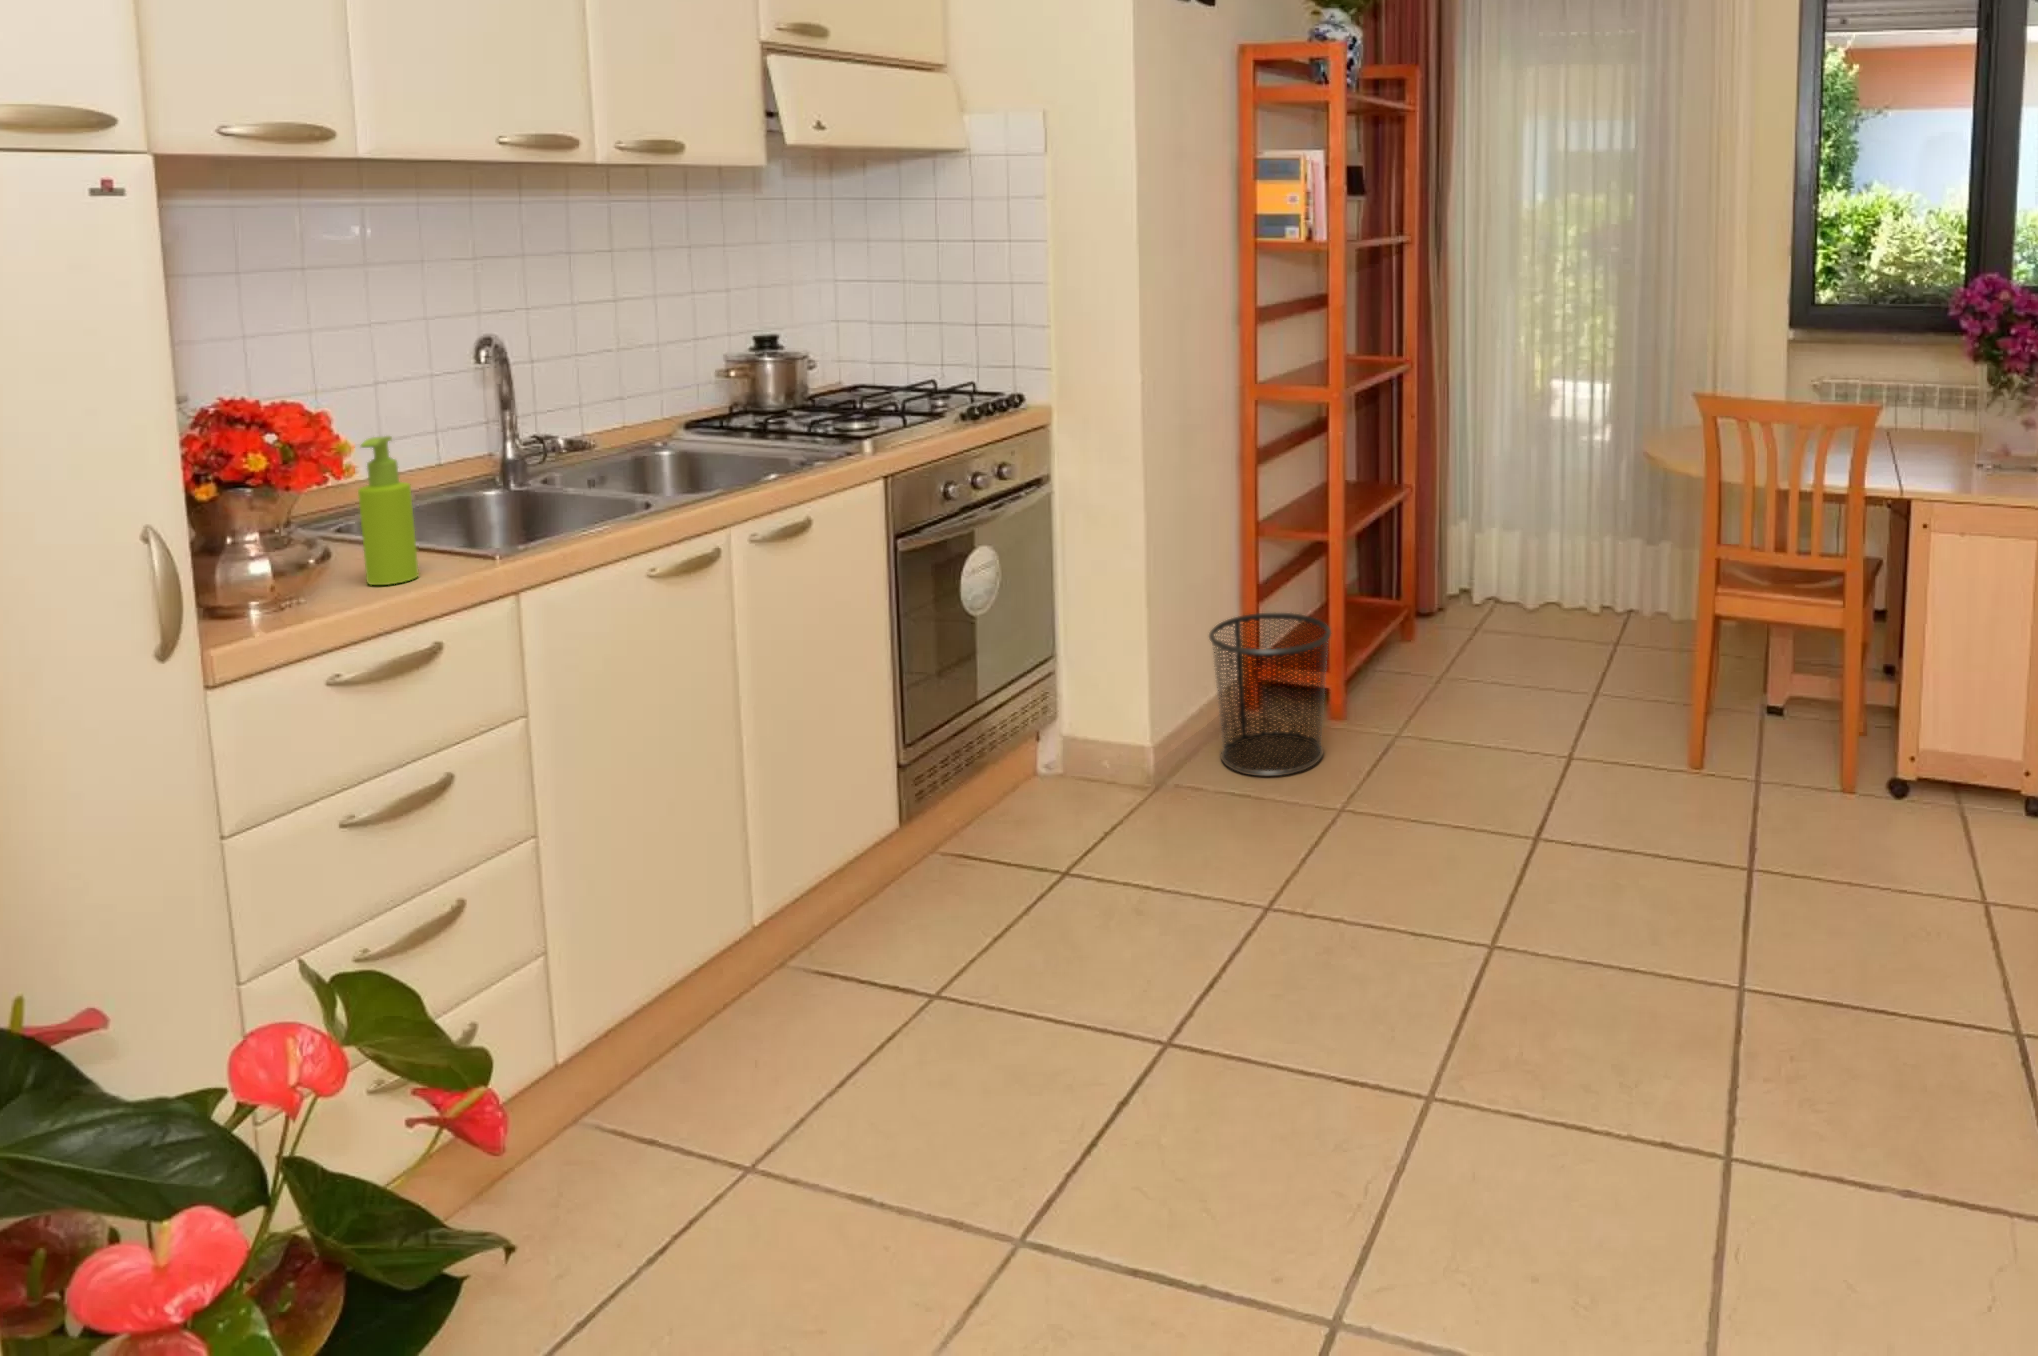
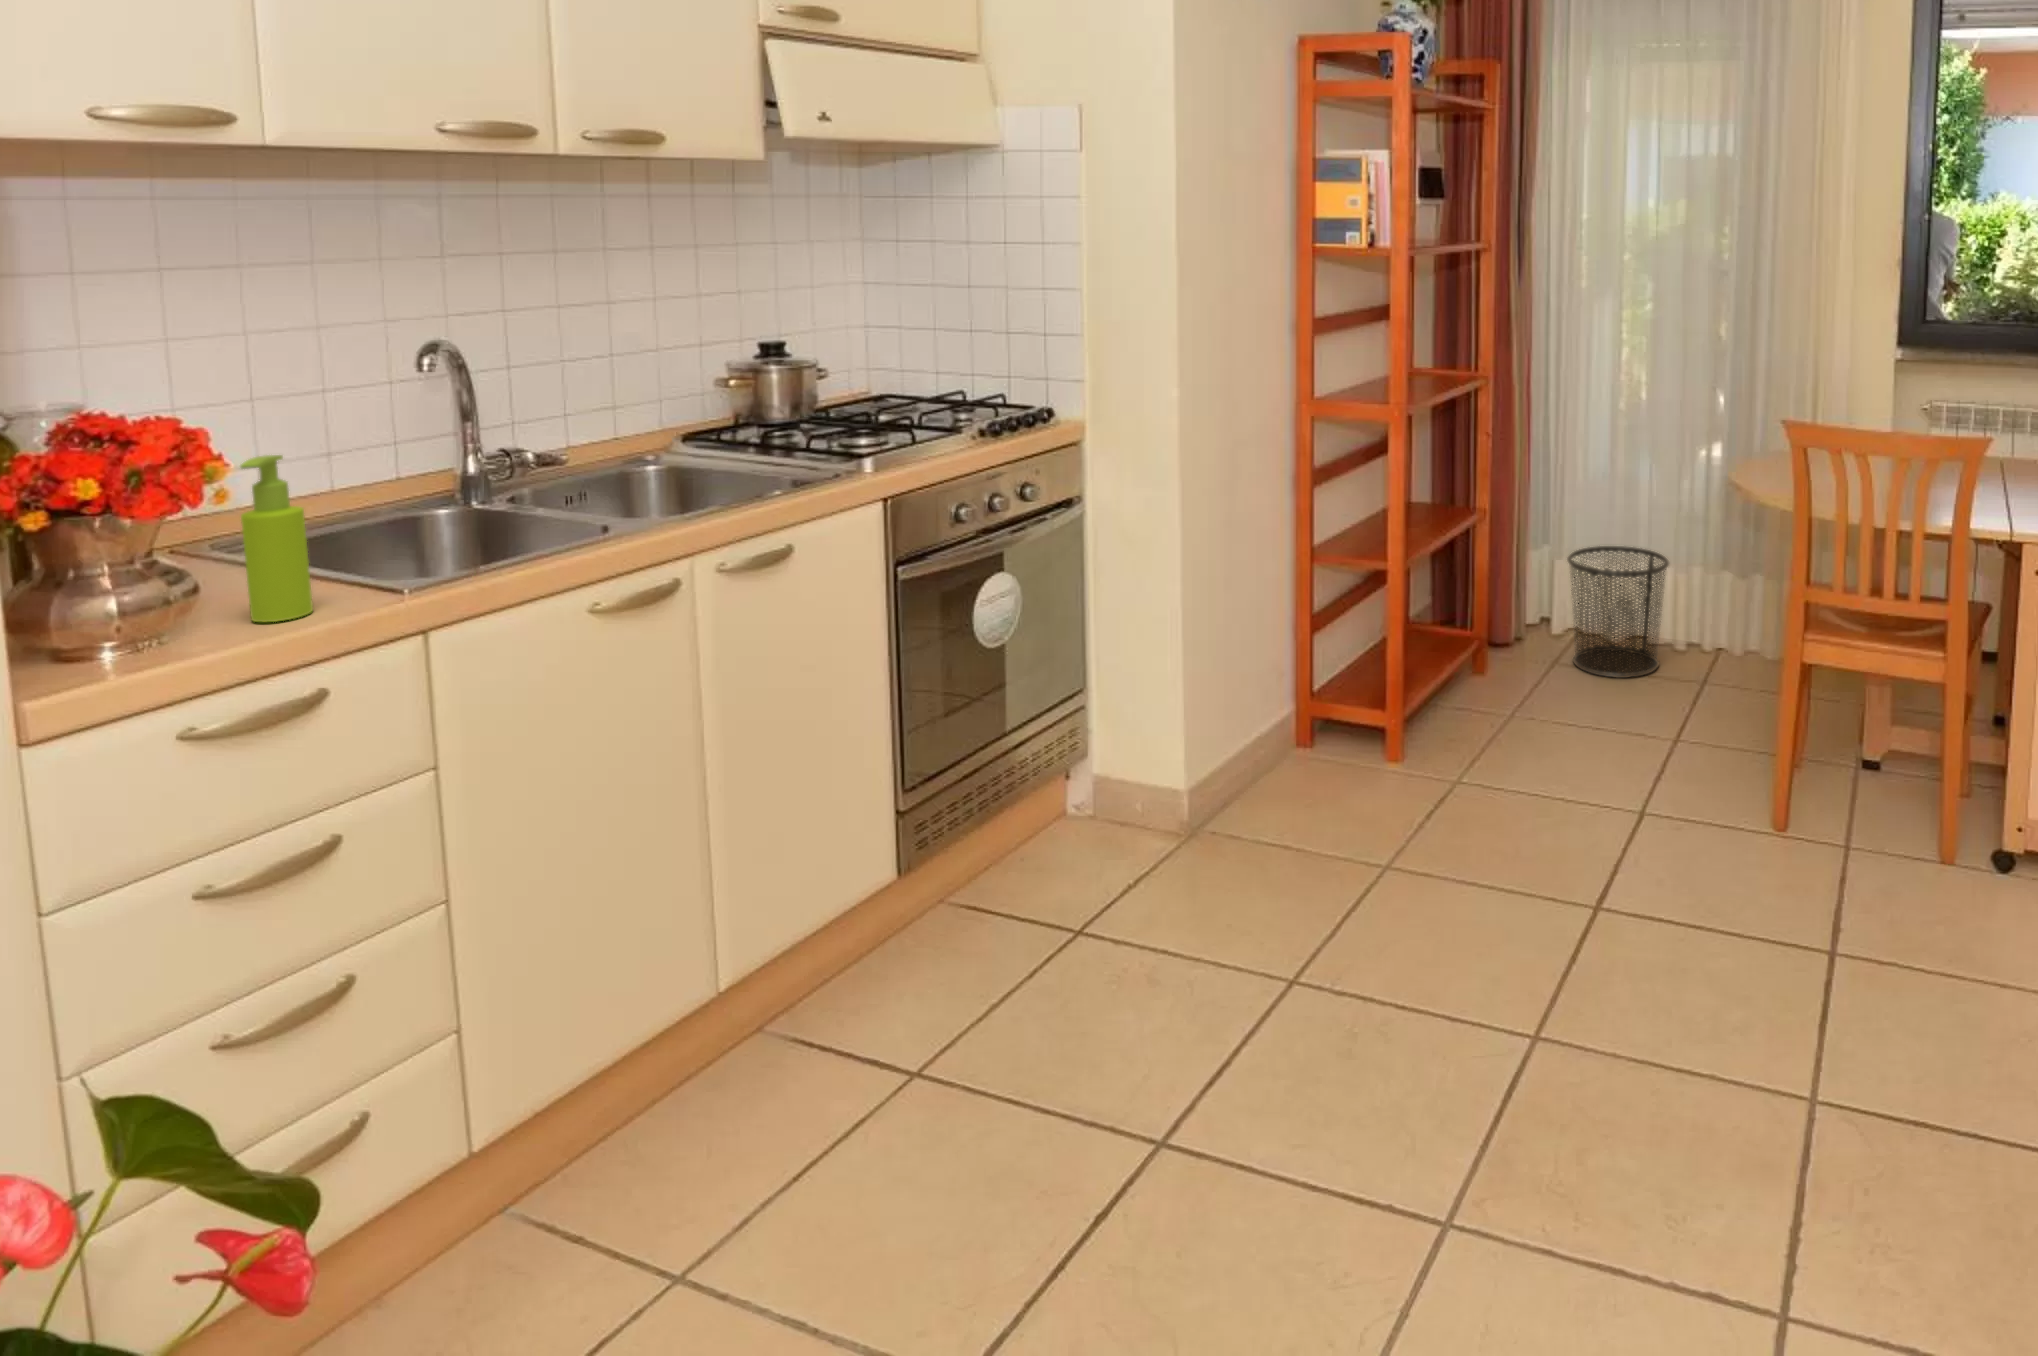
waste bin: present [1209,613,1331,776] -> present [1567,546,1669,678]

